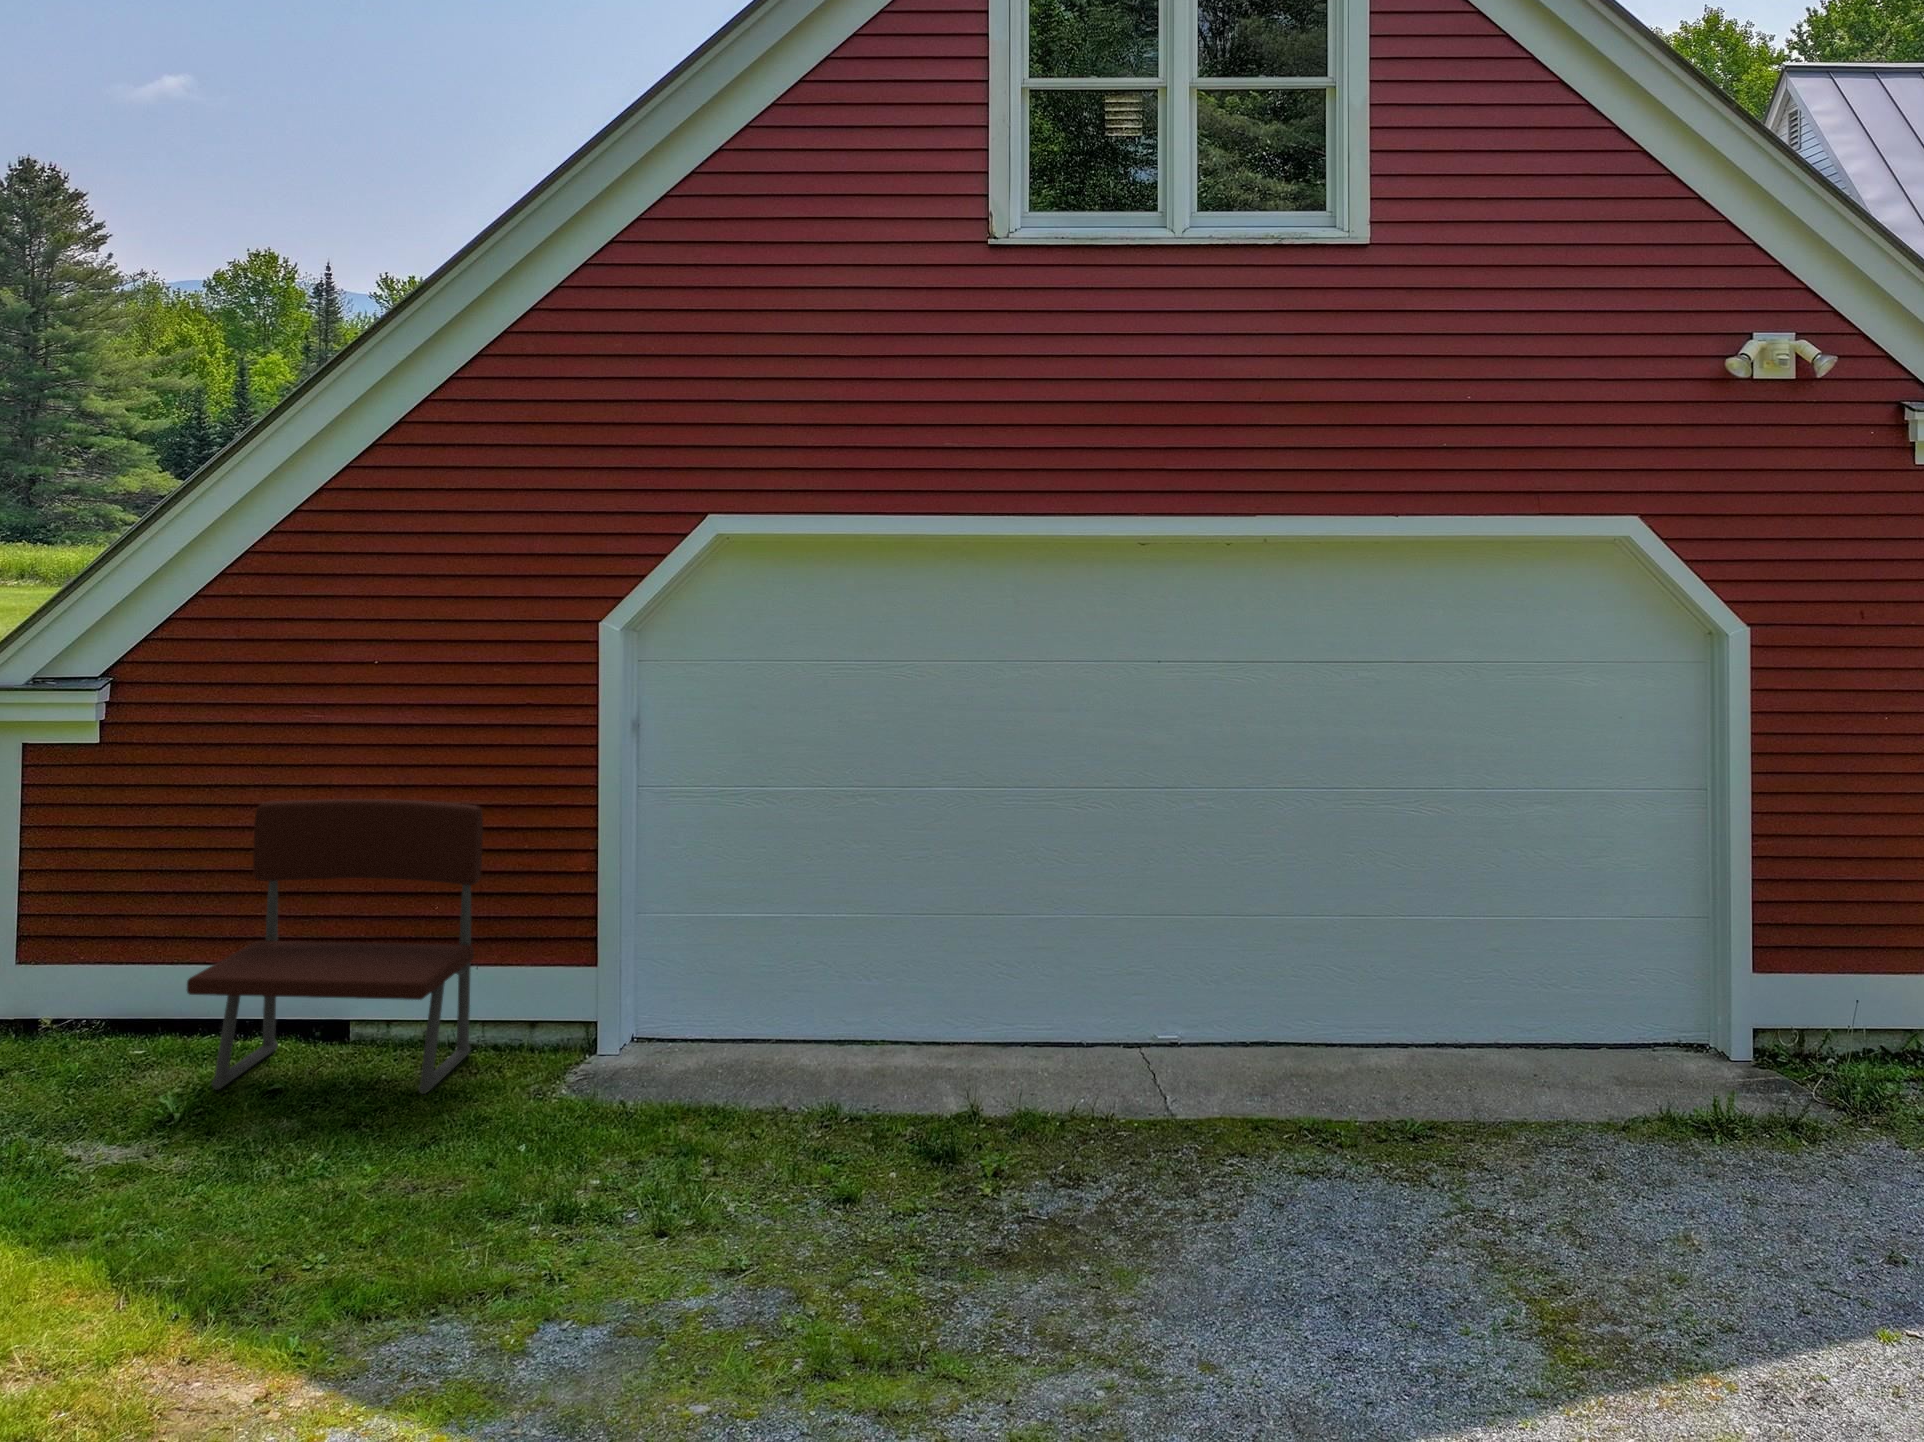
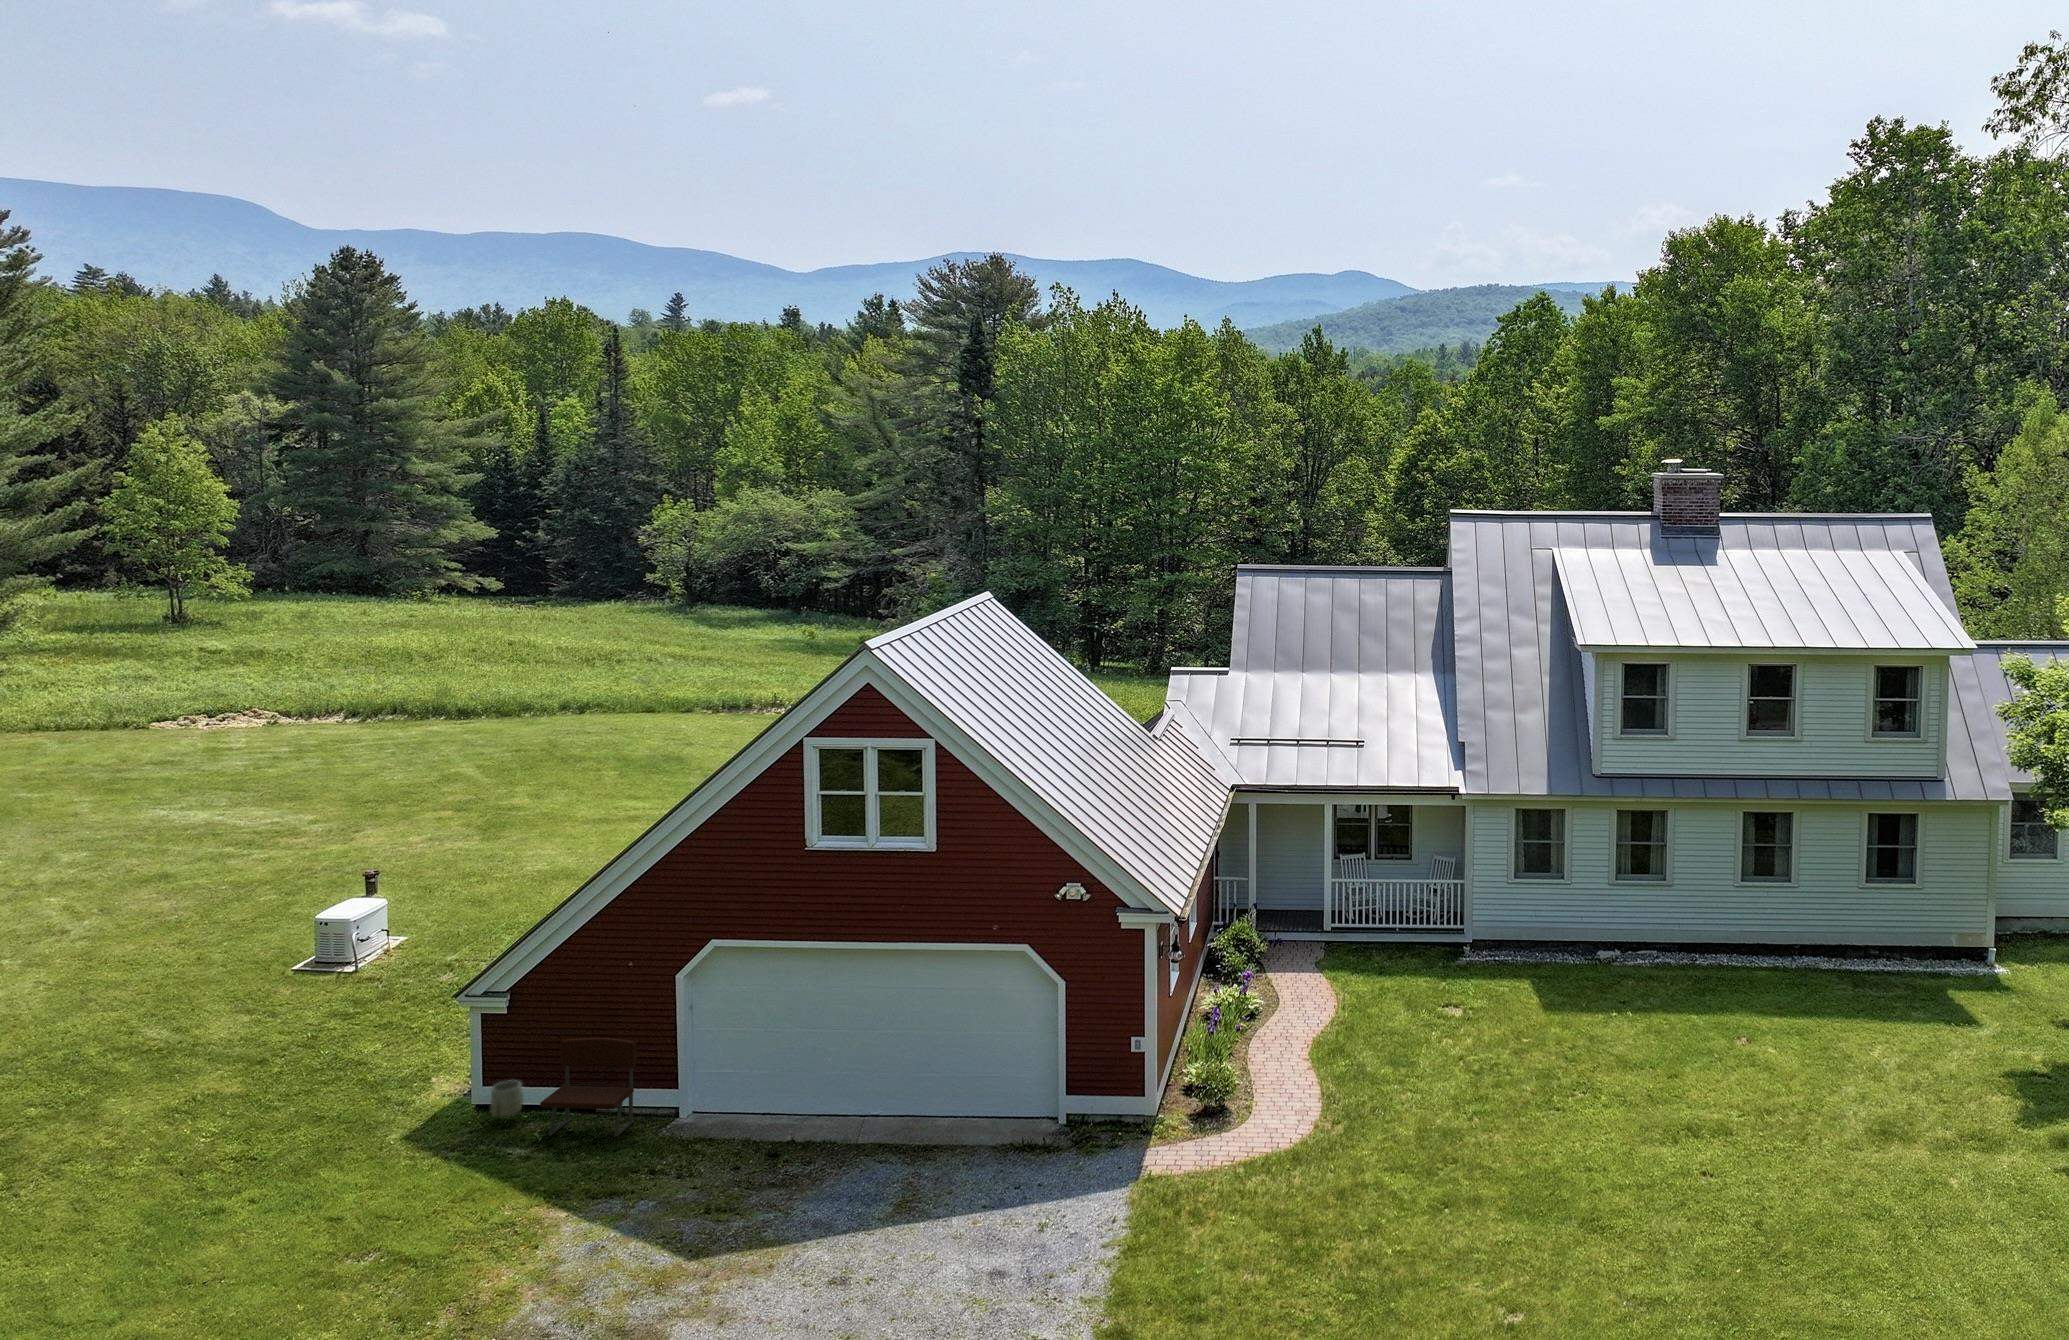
planter: none [35,930,136,1071] -> present [491,1081,523,1117]

